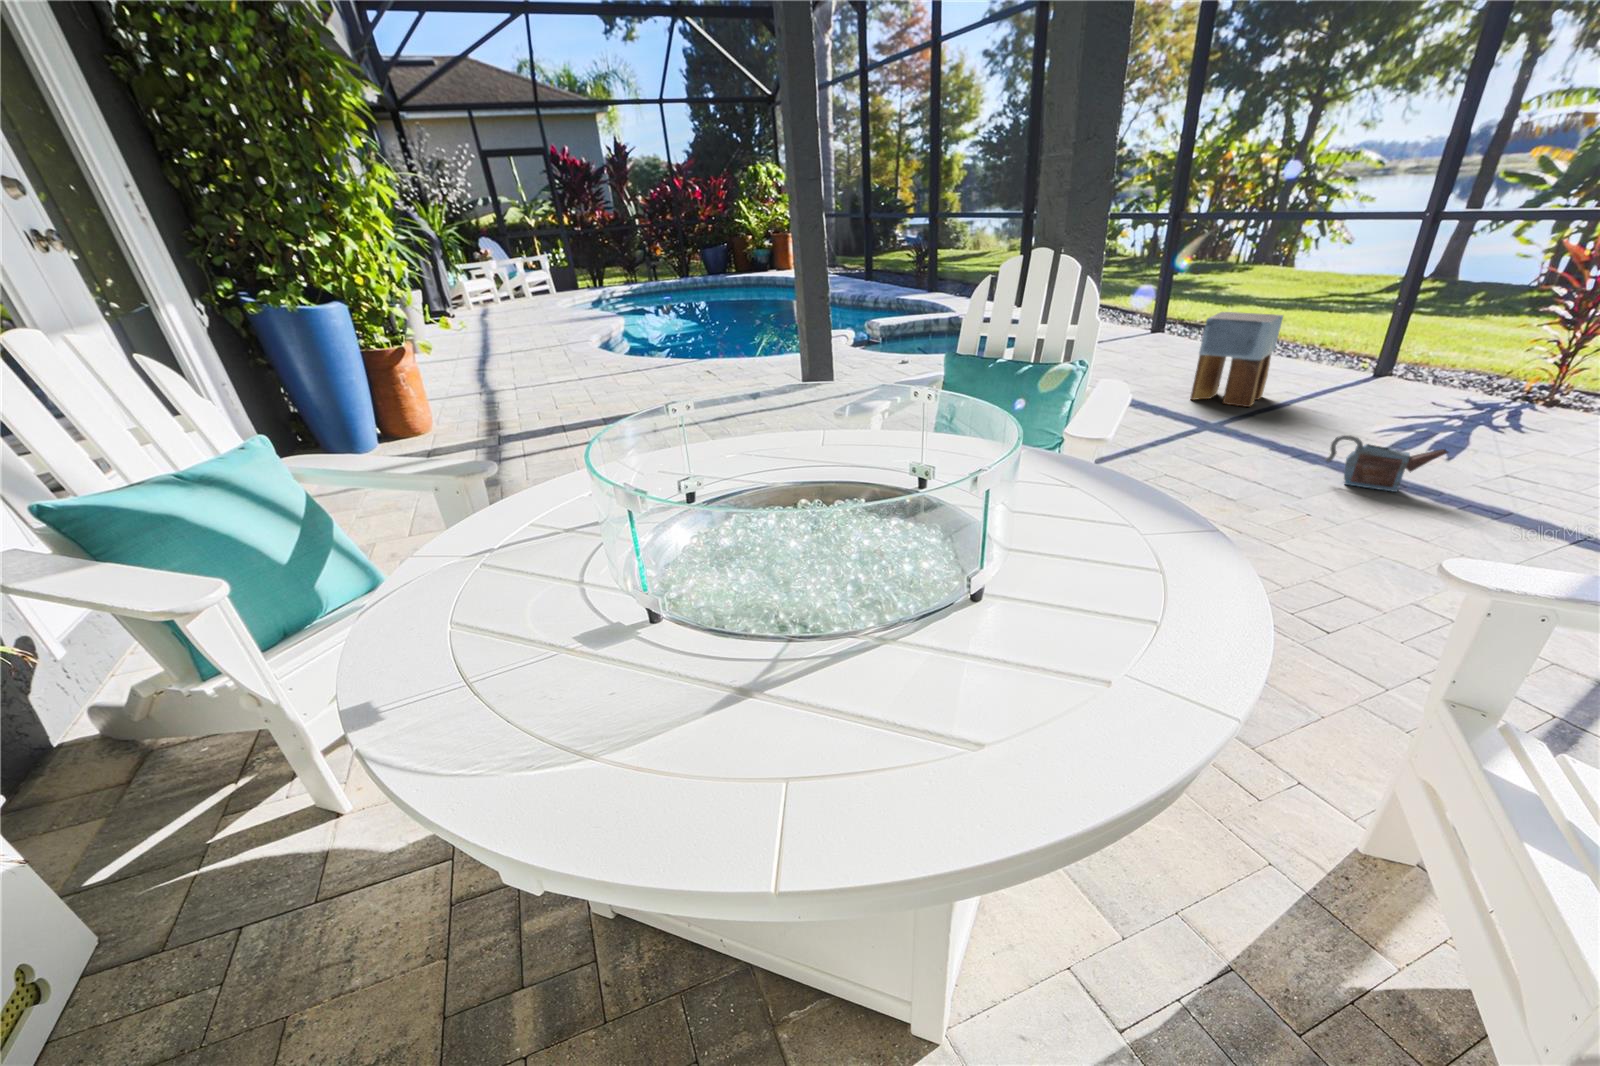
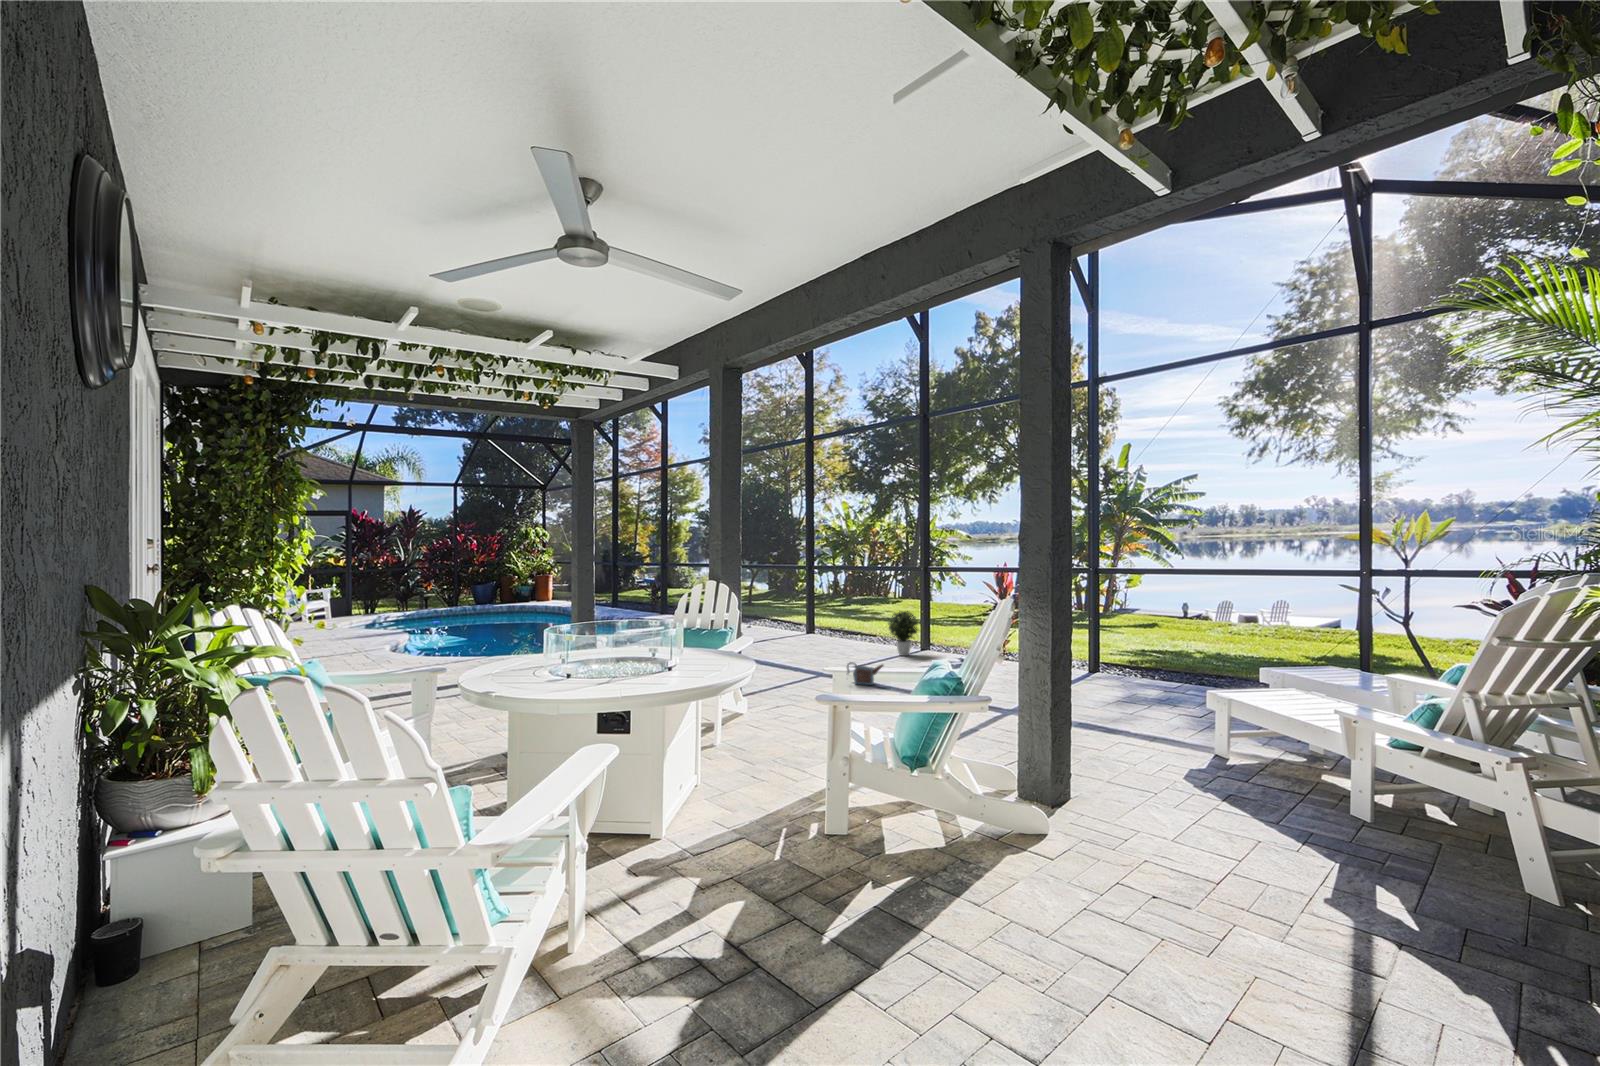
potted plant: none [1375,298,1466,395] -> present [888,611,918,656]
stool: present [1191,312,1283,407] -> none [808,617,843,663]

